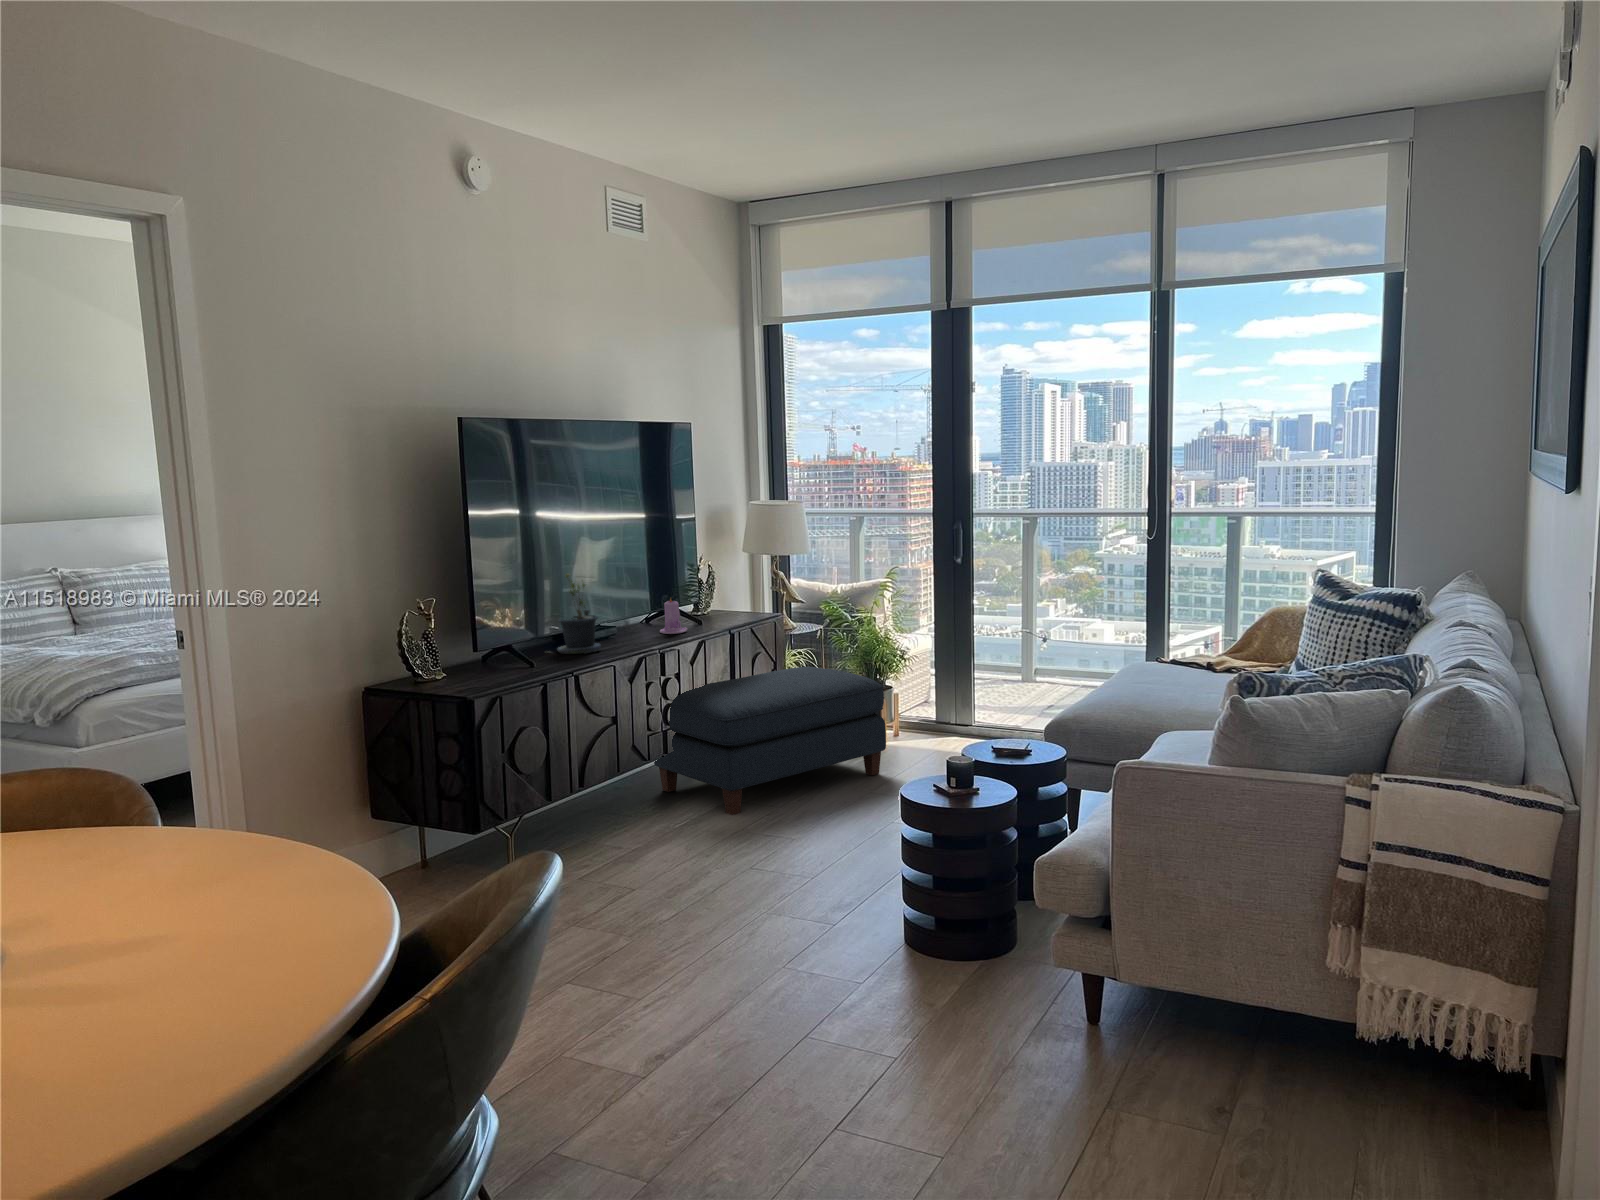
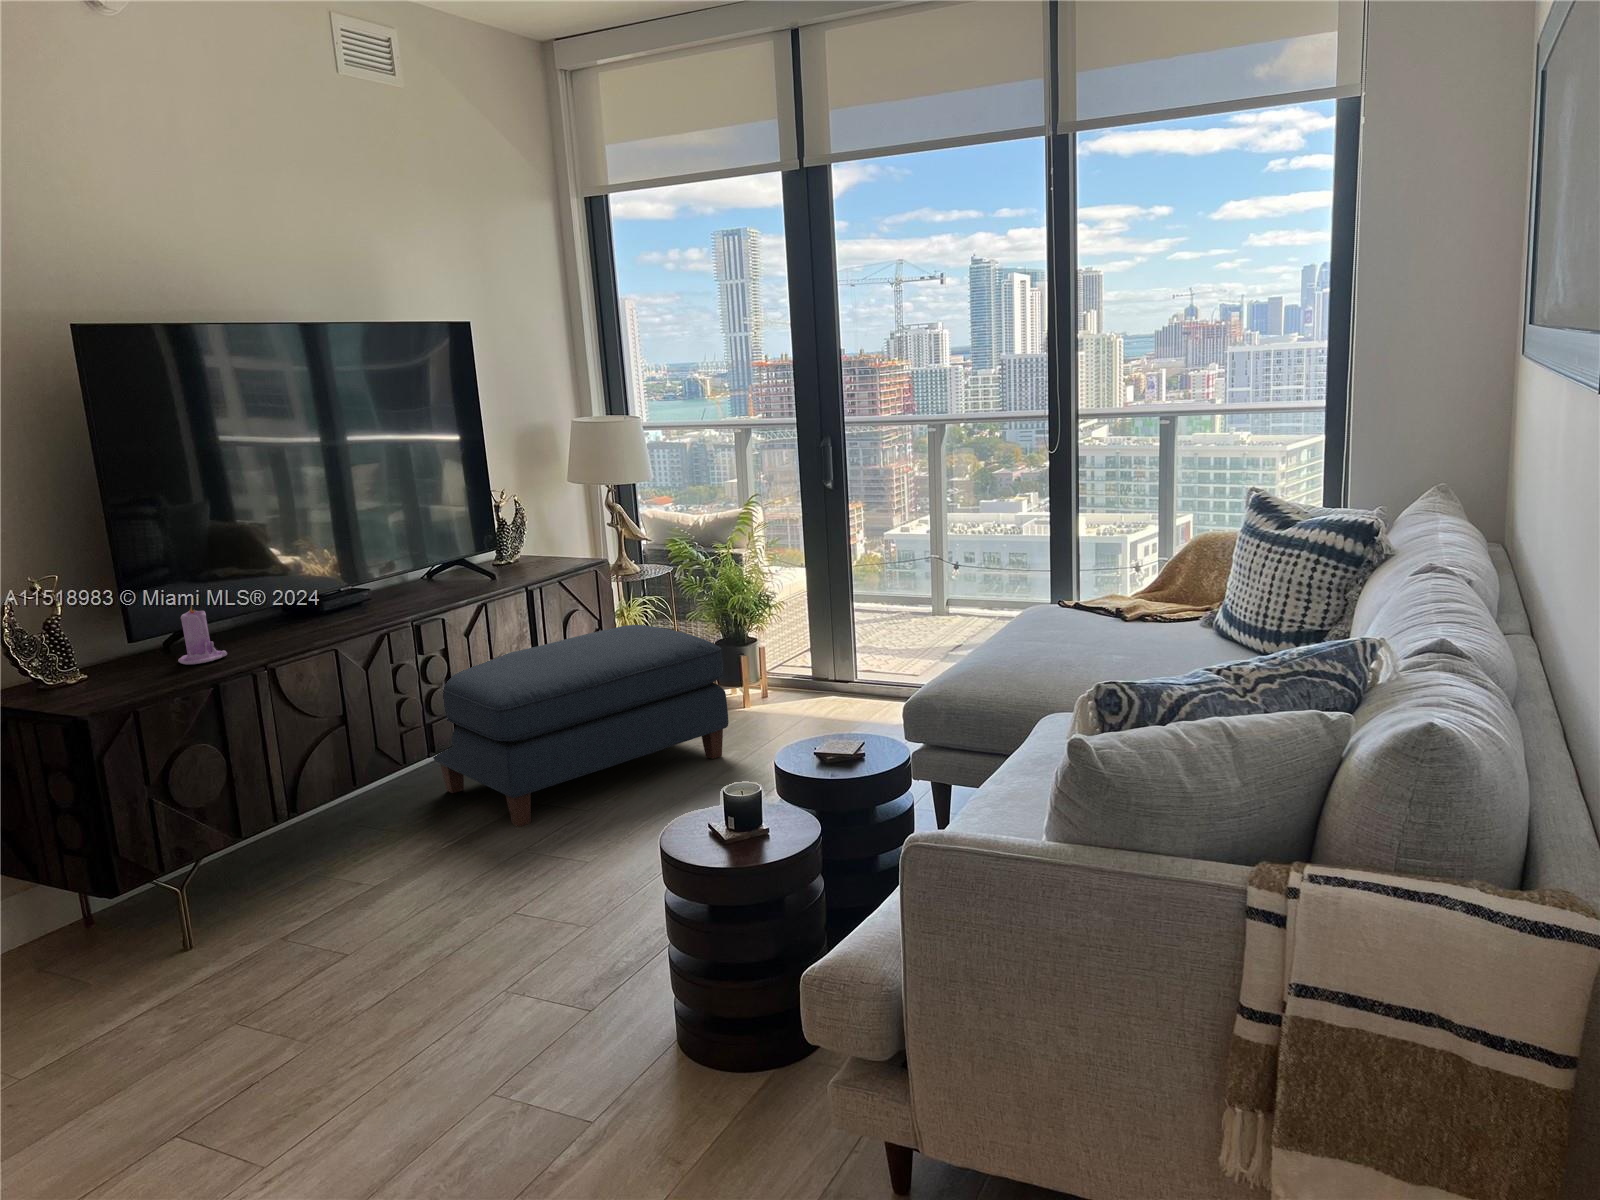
potted plant: present [547,573,601,654] -> none [252,528,332,636]
candle: present [660,598,688,634] -> present [178,605,227,665]

